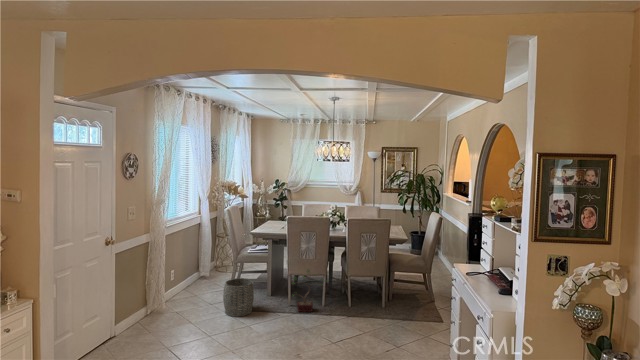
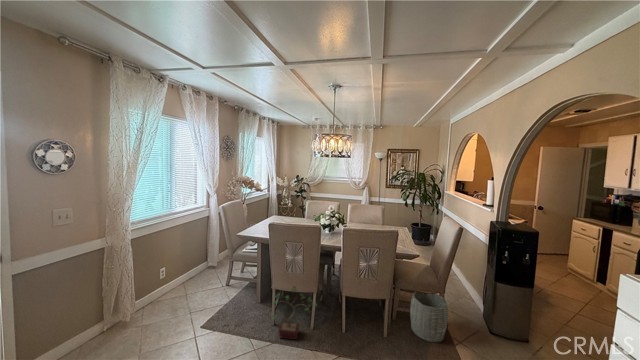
woven basket: present [223,278,254,317] -> present [410,292,448,342]

